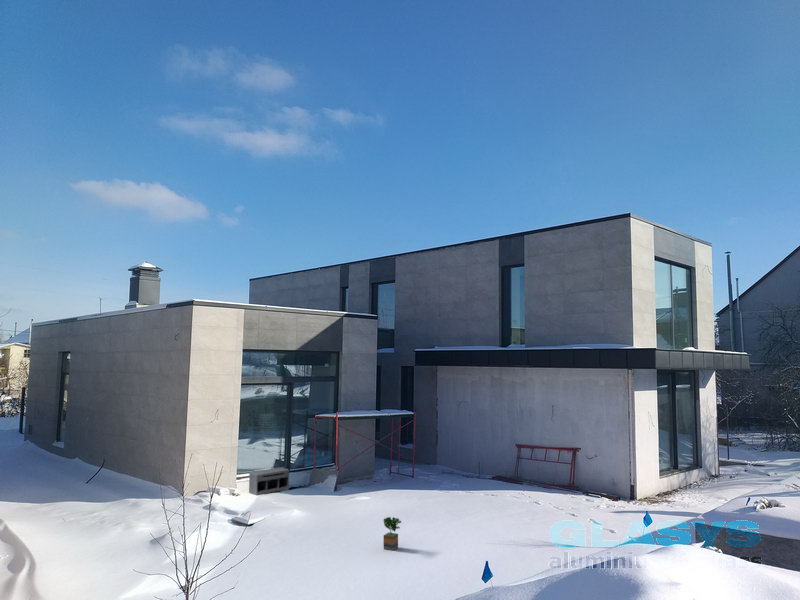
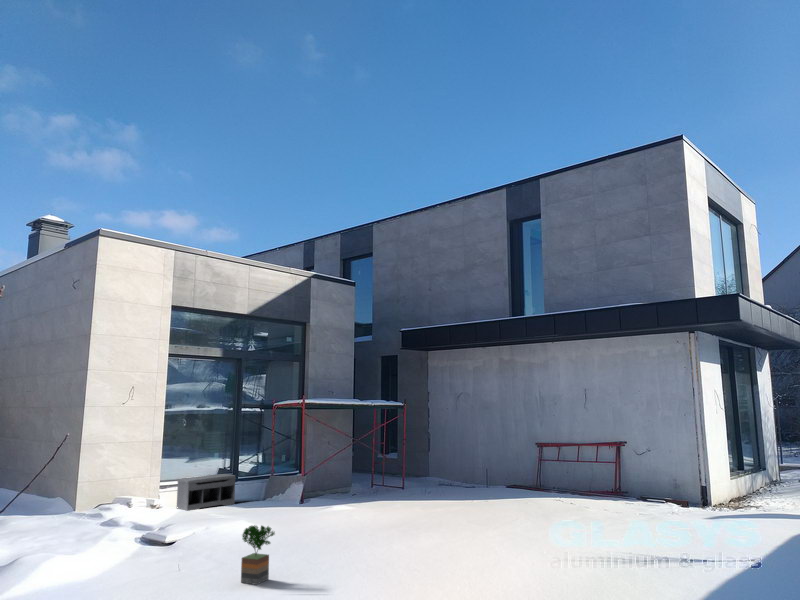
potted tree: present [383,517,401,551] -> present [241,525,275,585]

